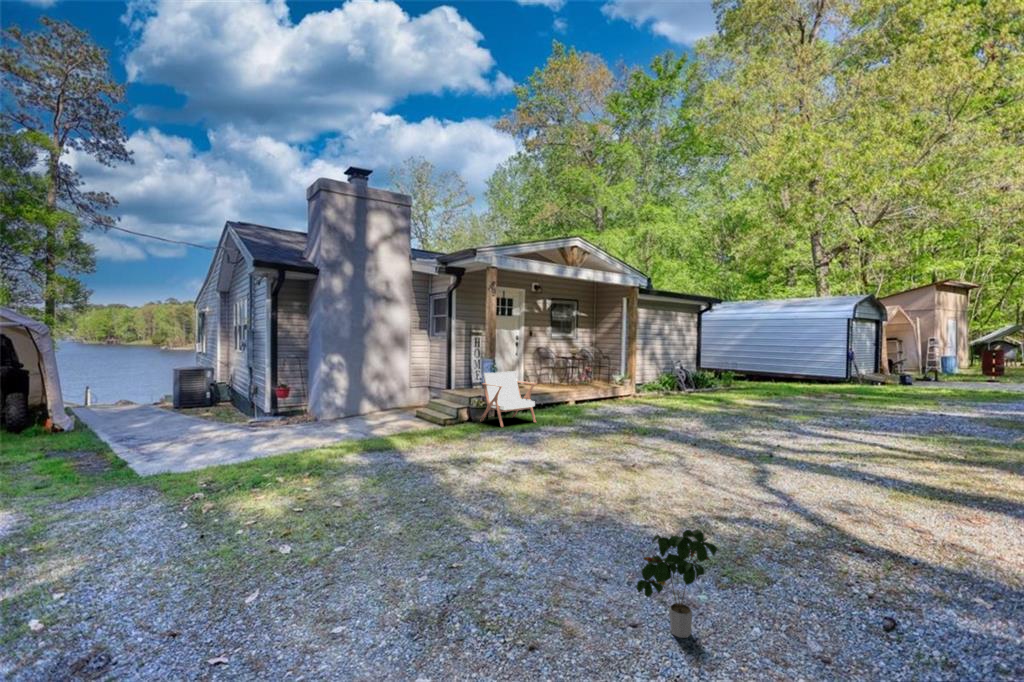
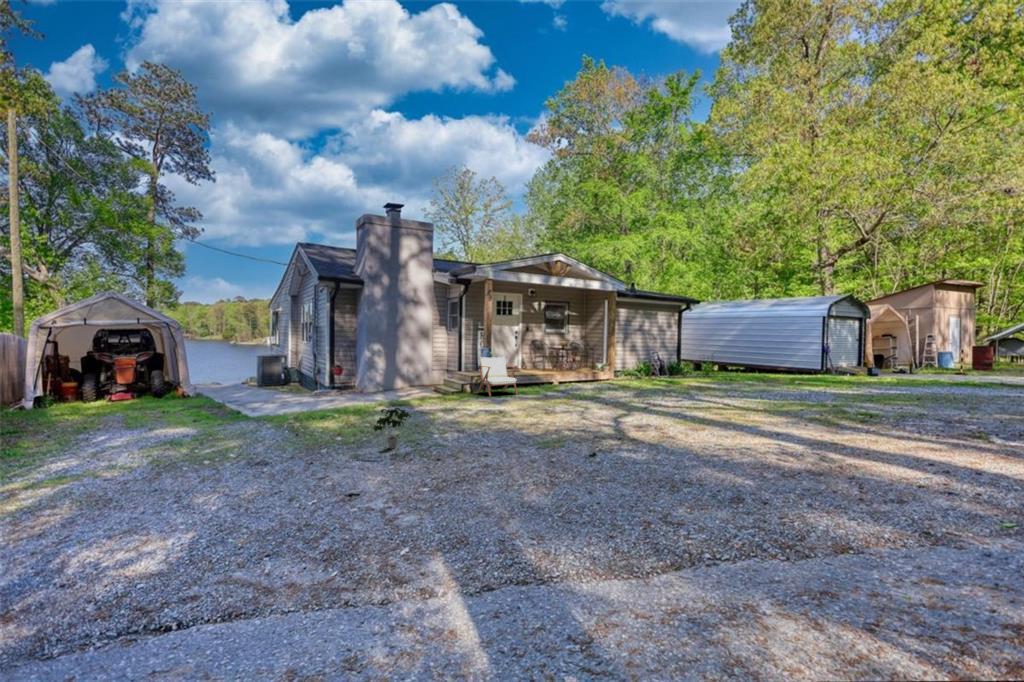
potted plant: present [637,530,717,638] -> present [373,408,410,449]

